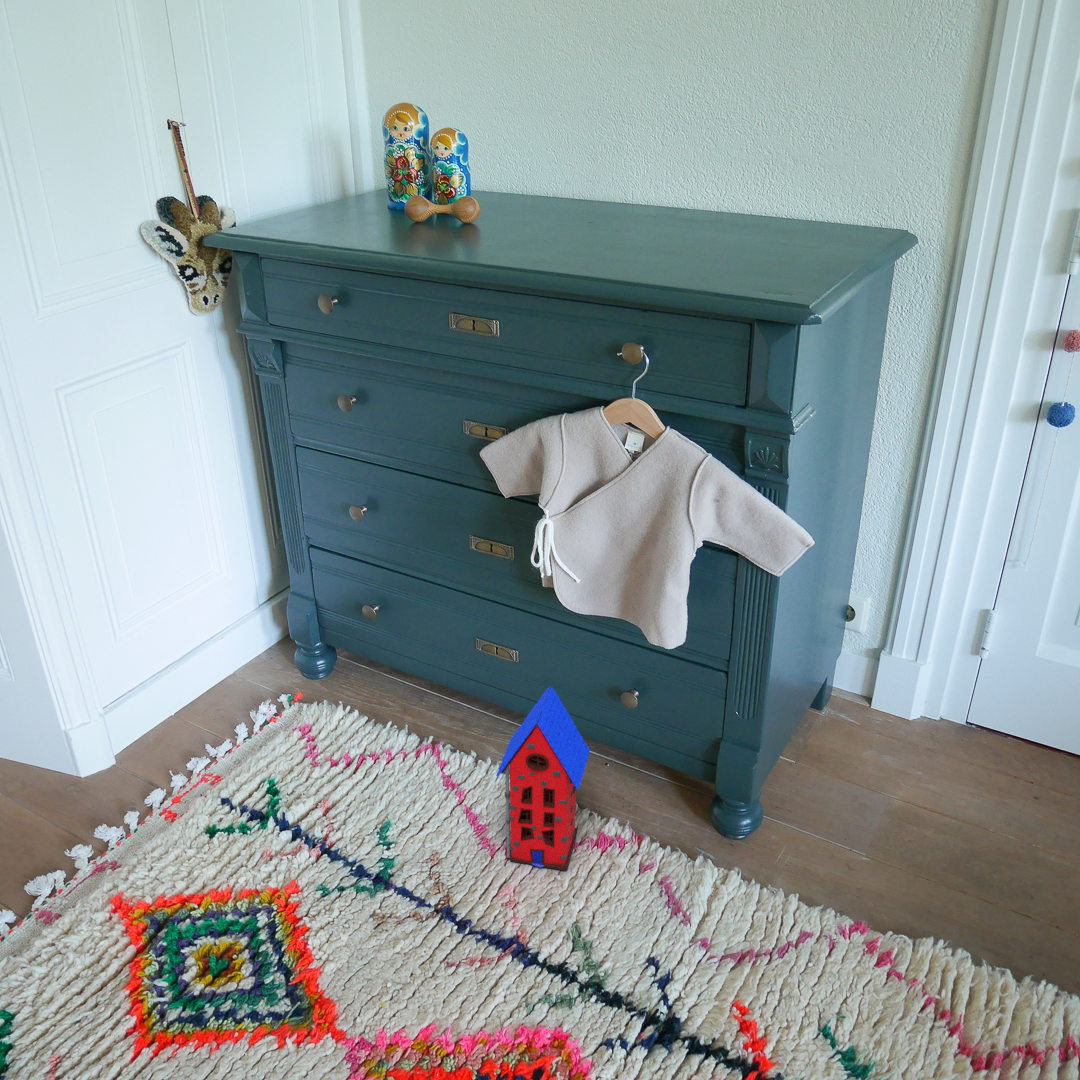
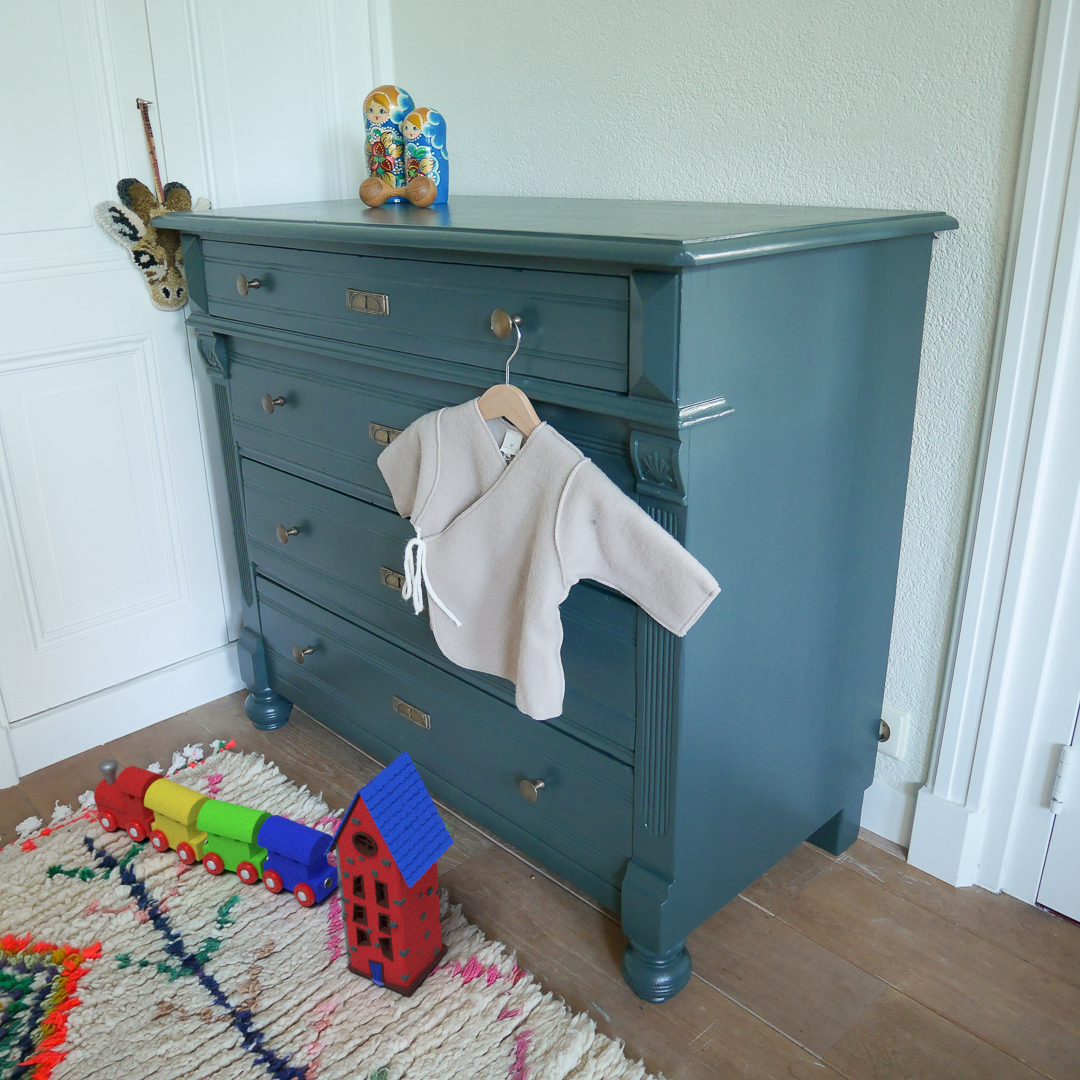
toy train: none [222,727,466,819] -> present [94,759,339,906]

